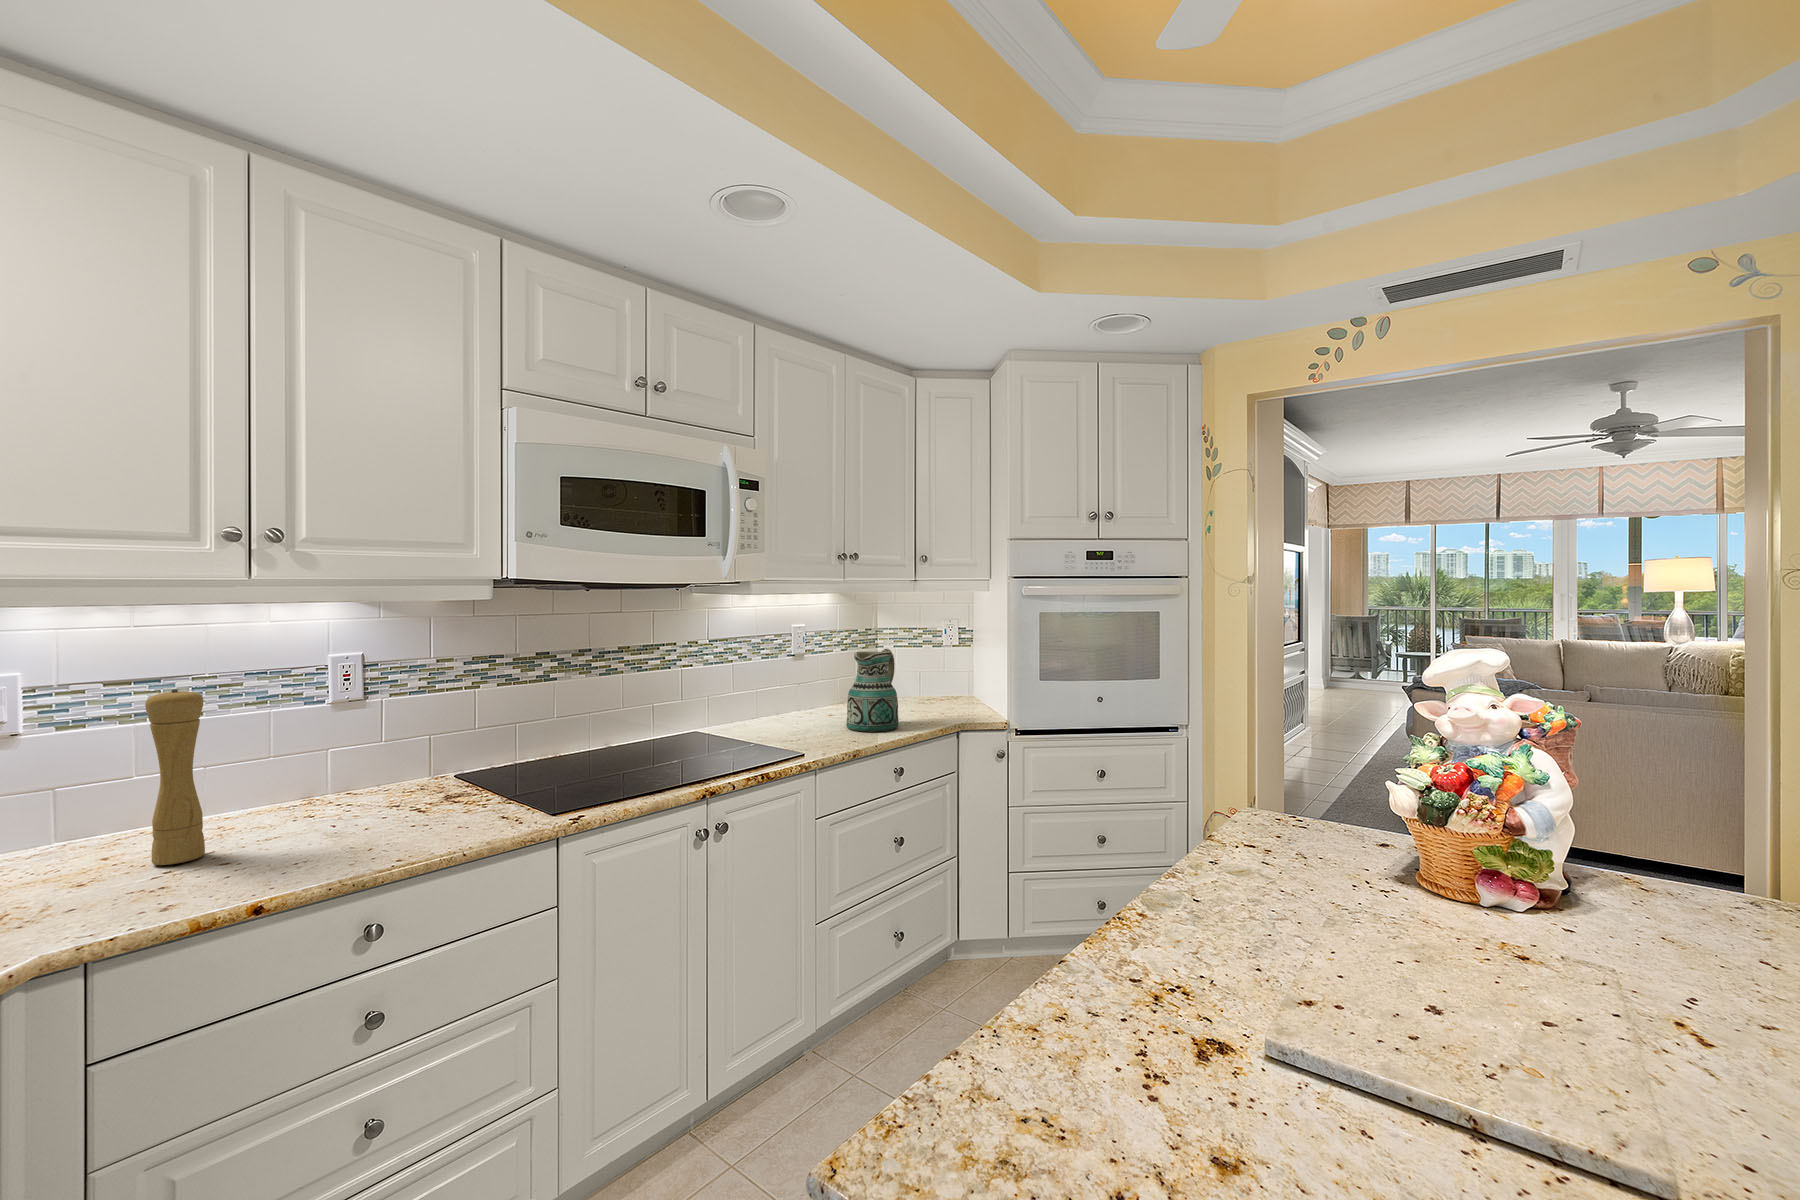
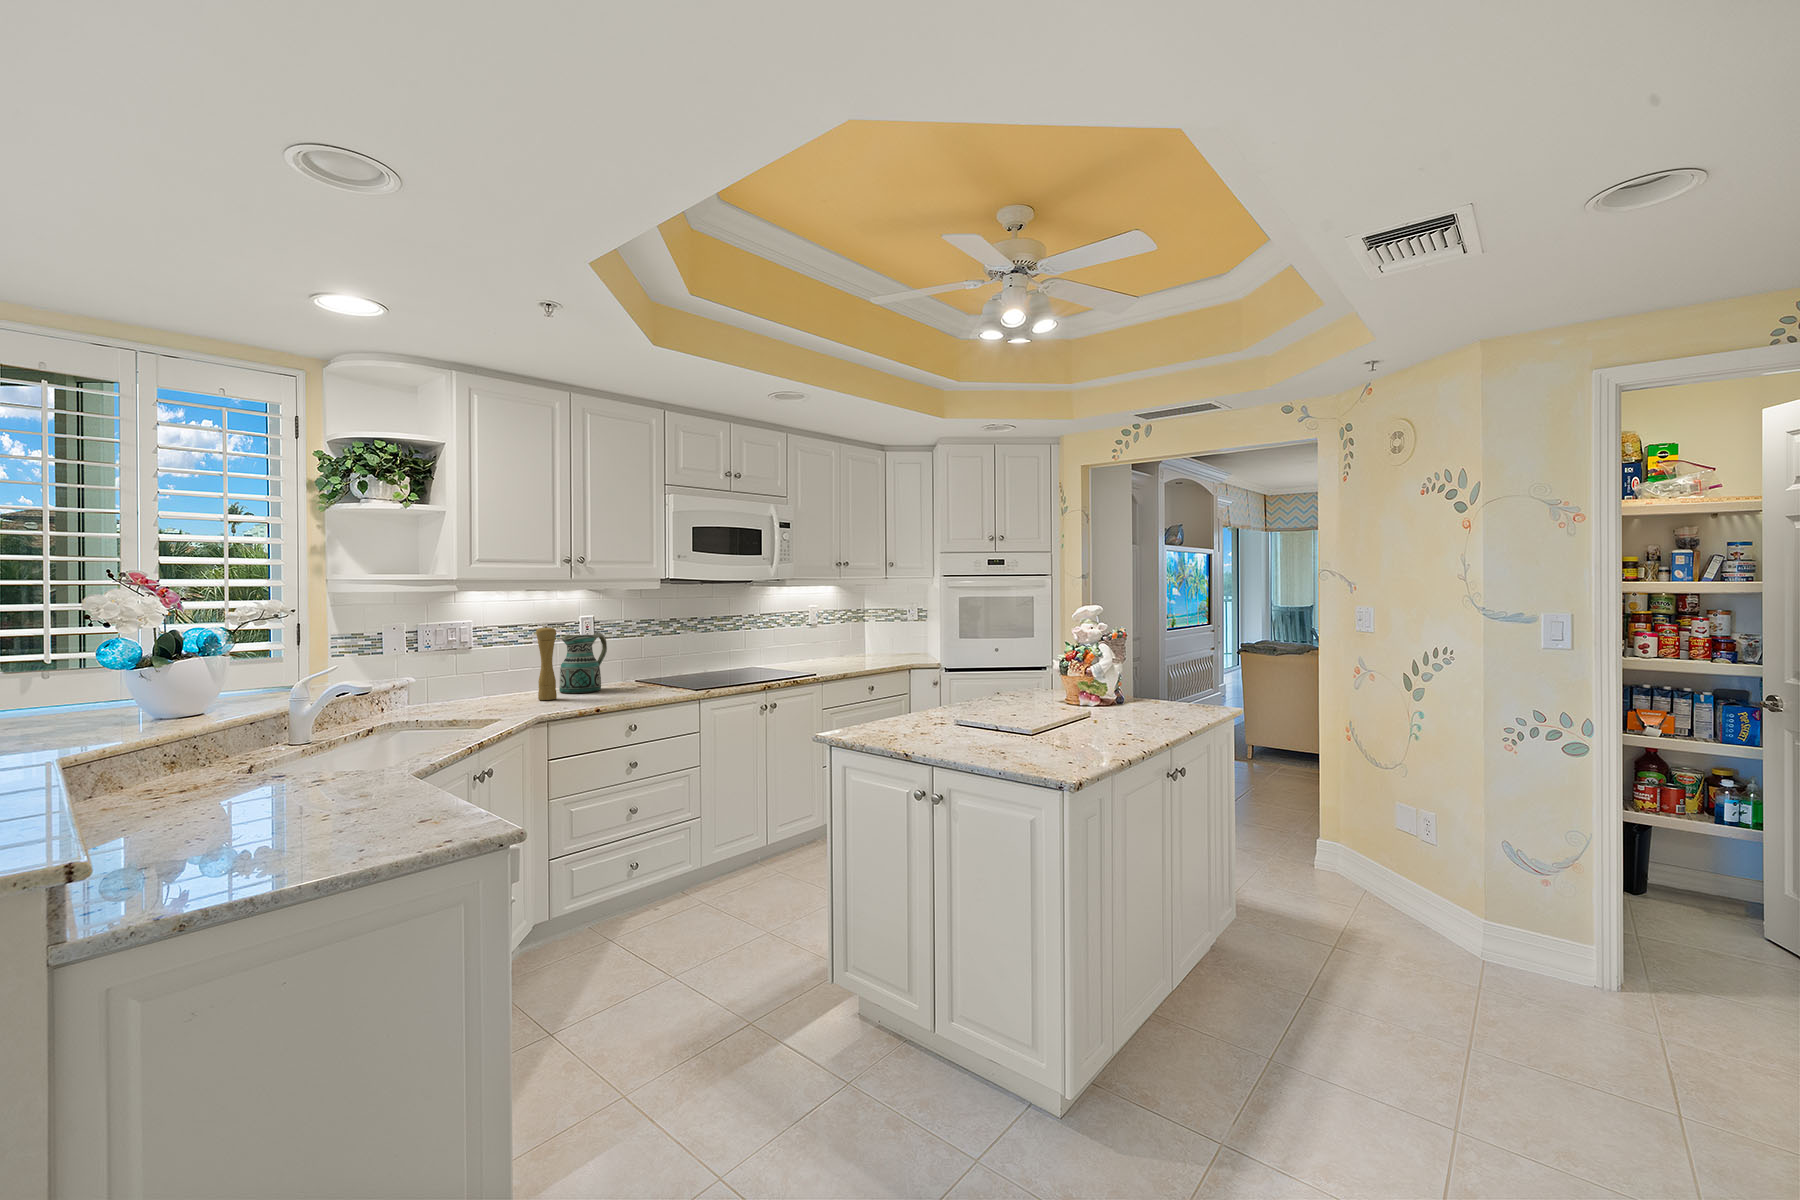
ceramic pitcher: present [846,649,899,732] -> present [559,633,607,693]

